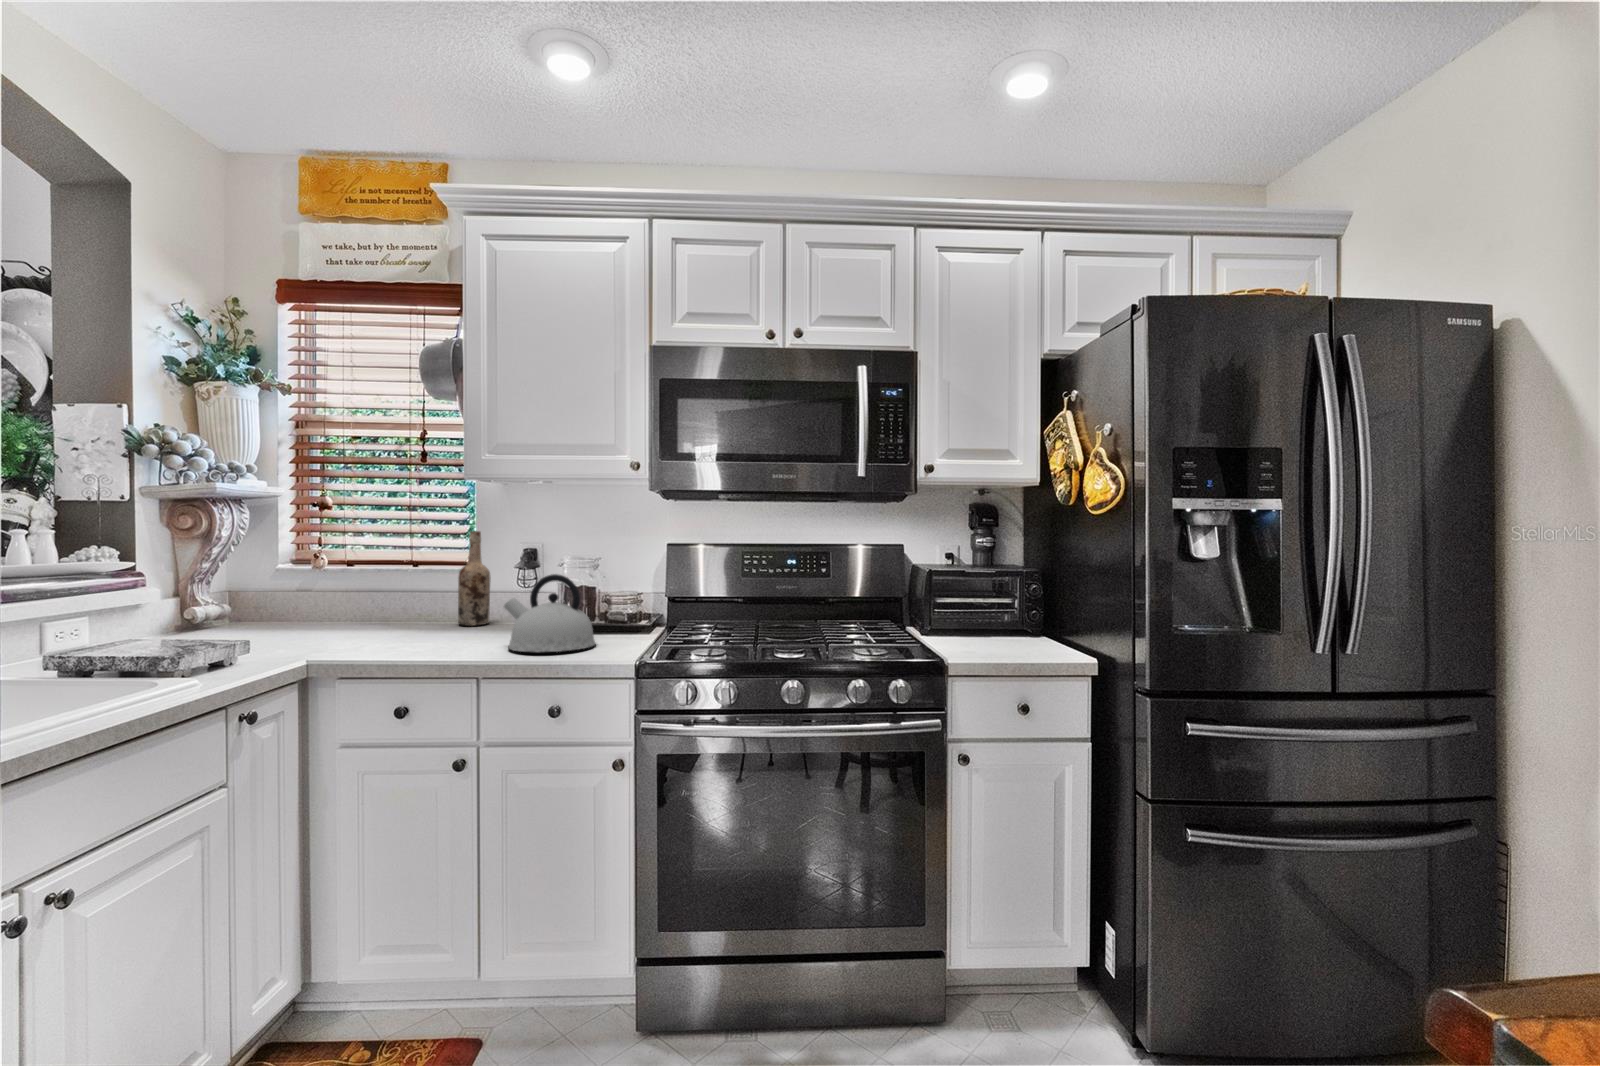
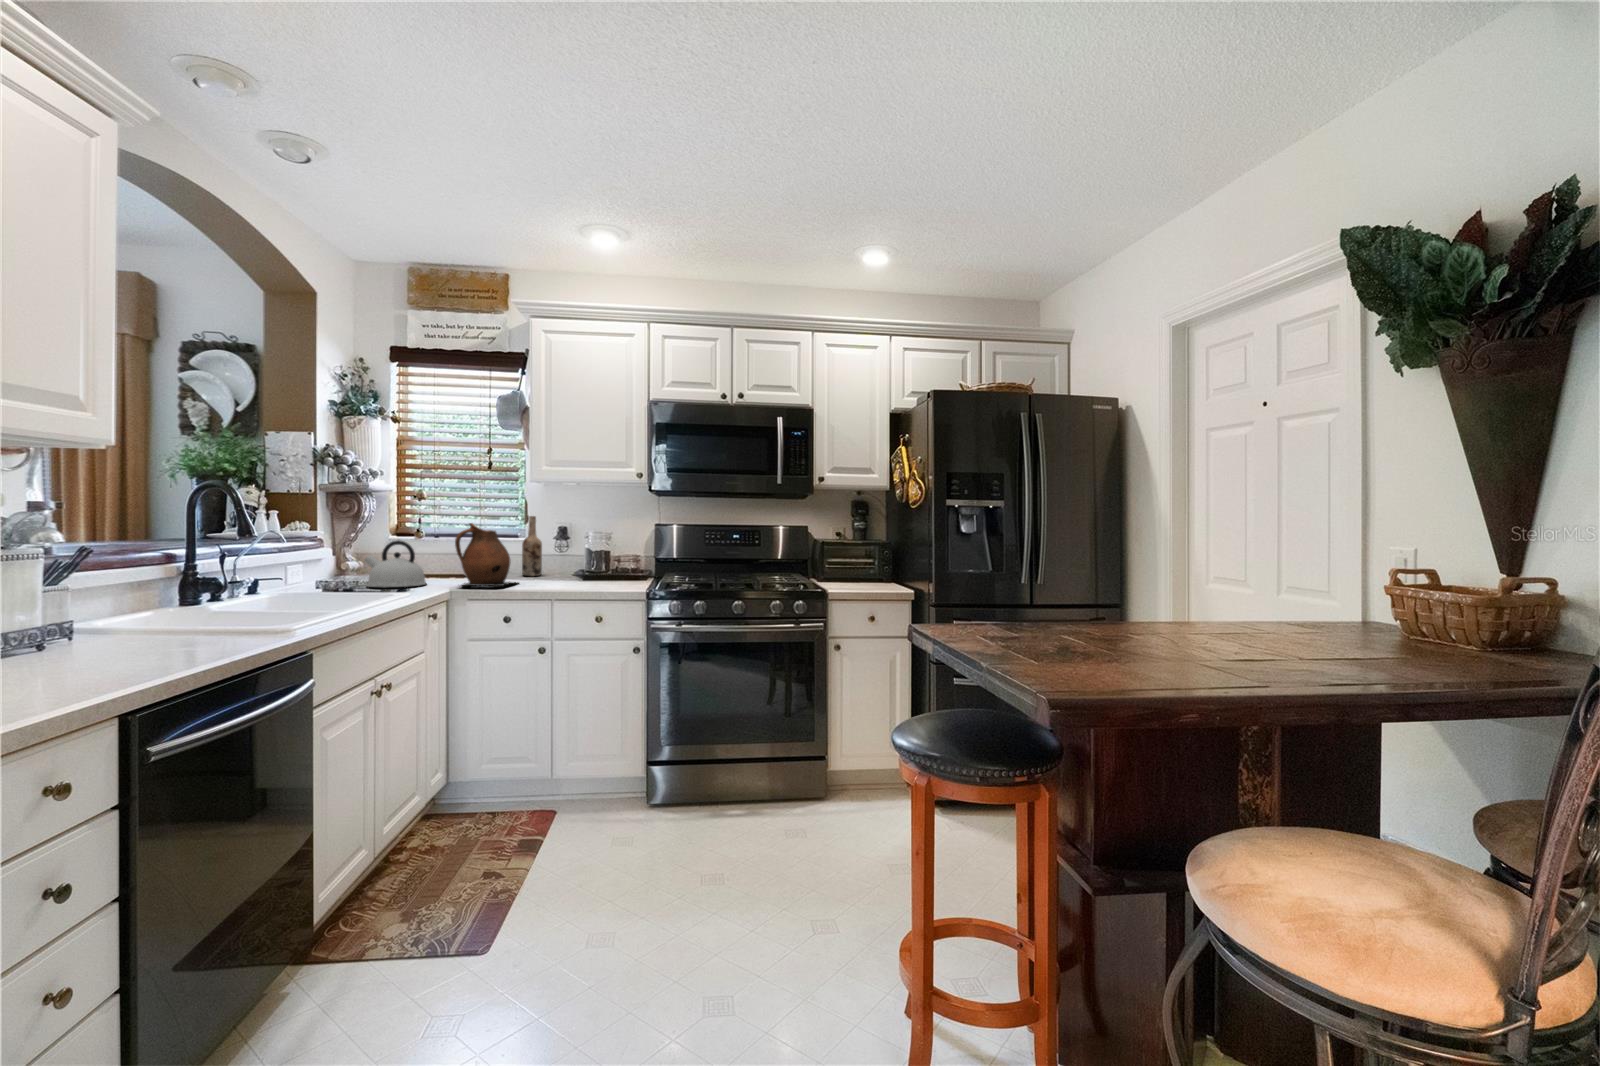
ceramic pitcher: none [318,543,434,654] -> present [455,523,514,587]
kettle: present [504,574,596,652] -> present [364,540,426,587]

